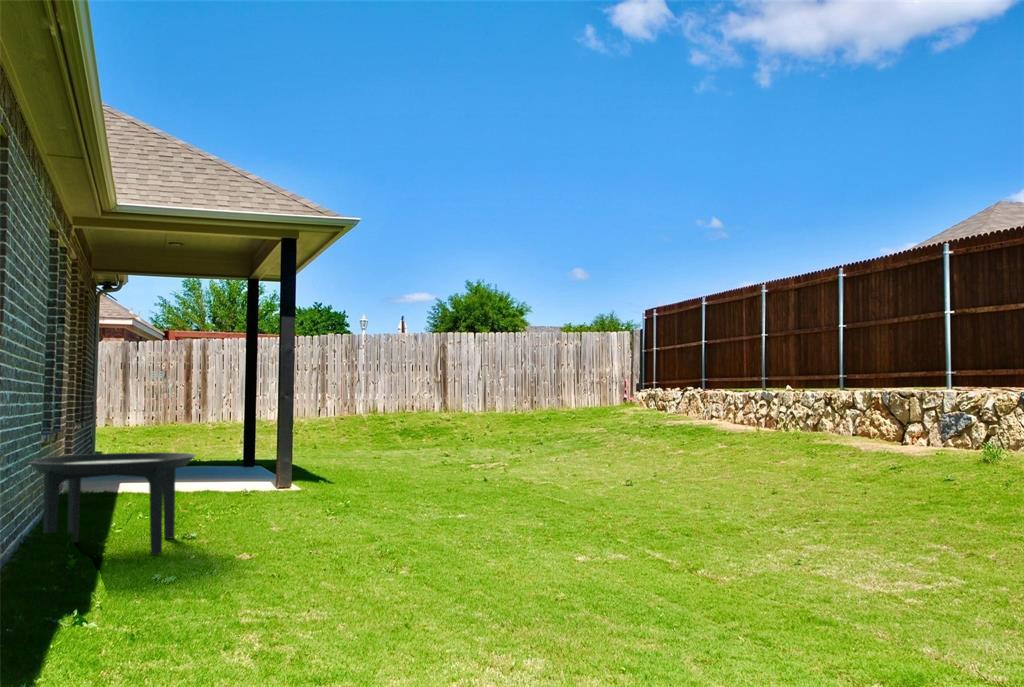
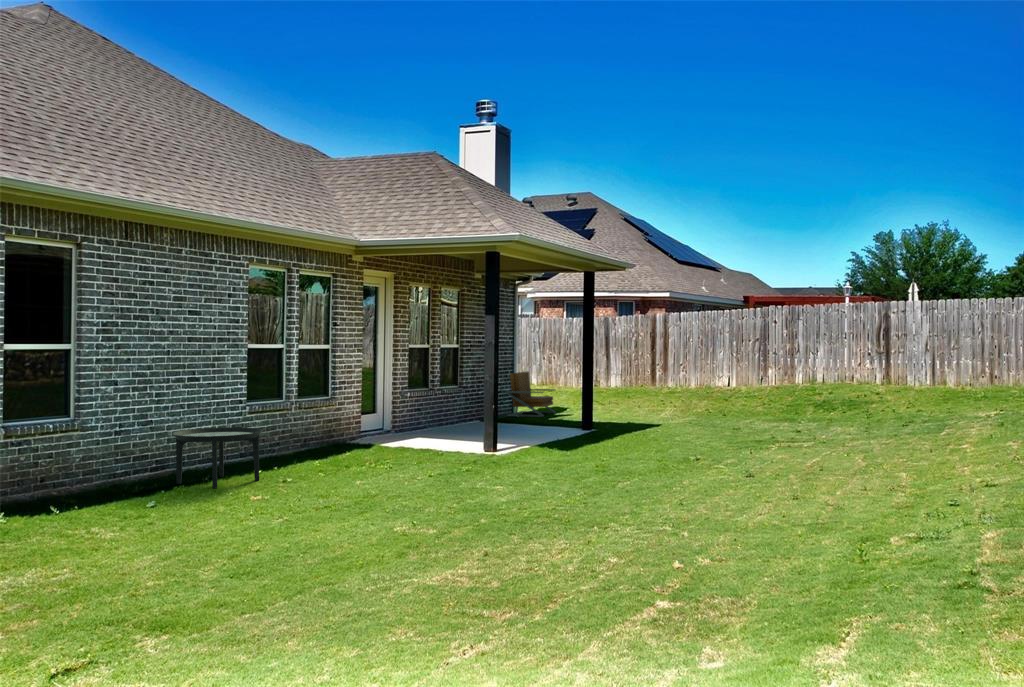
lounge chair: none [124,397,181,455] -> present [505,371,556,417]

